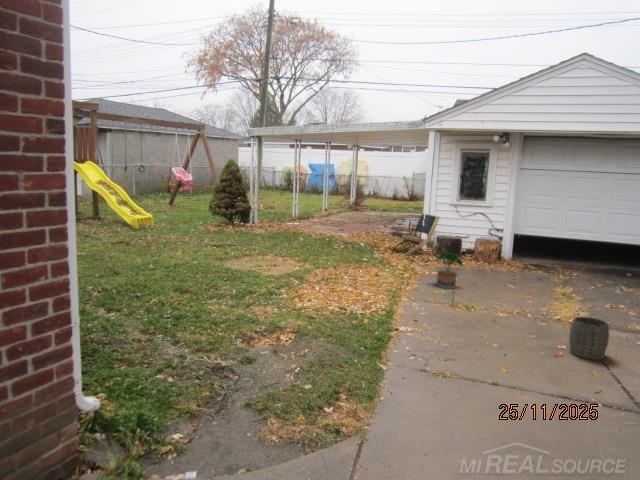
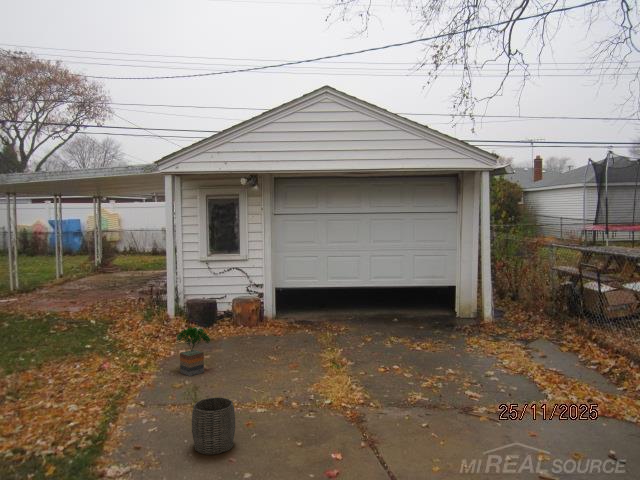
lounge chair: present [390,213,439,256] -> none [128,274,190,332]
woven basket: present [569,317,609,360] -> present [192,397,235,455]

